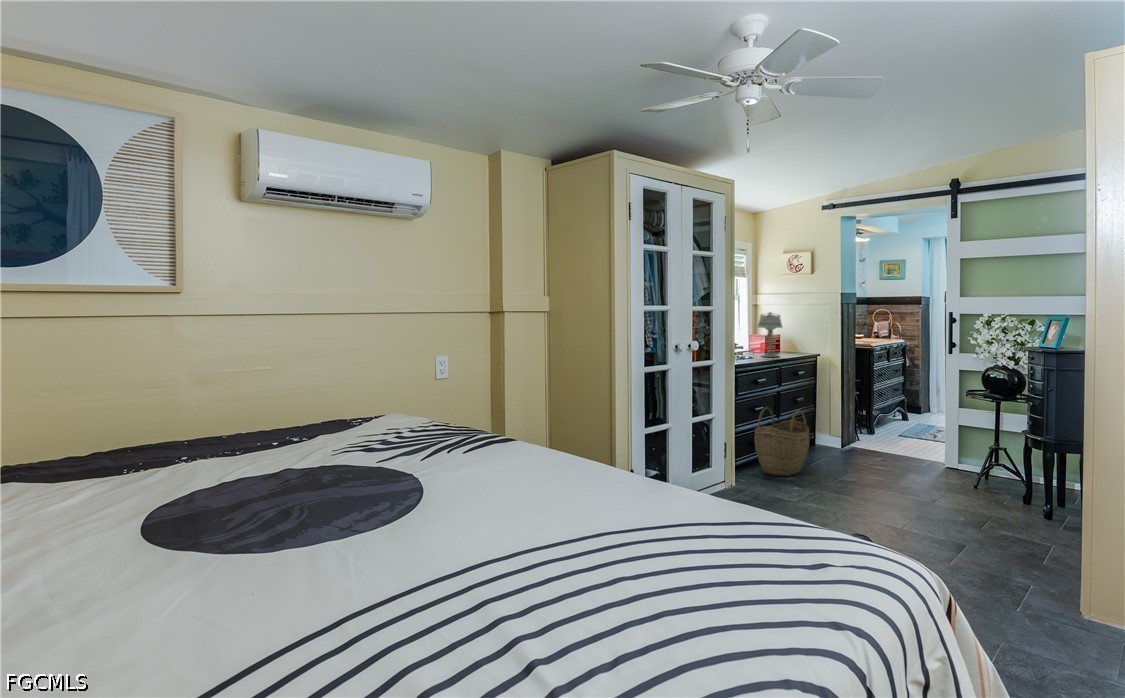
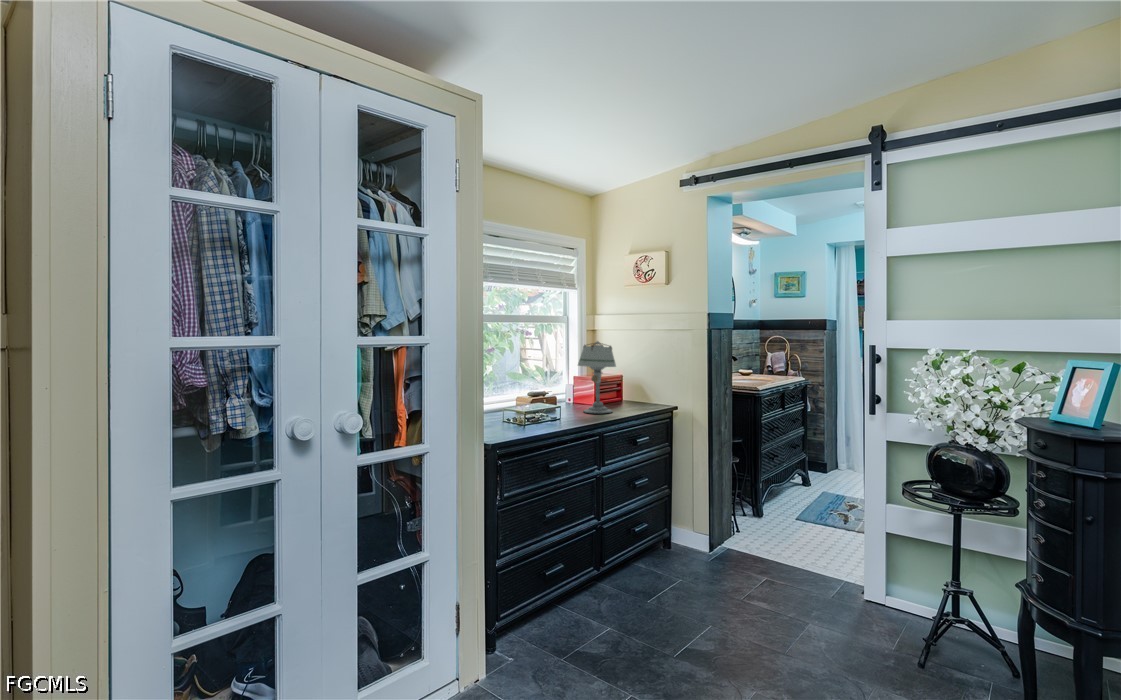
woven basket: present [755,407,809,476] -> none [542,508,639,644]

